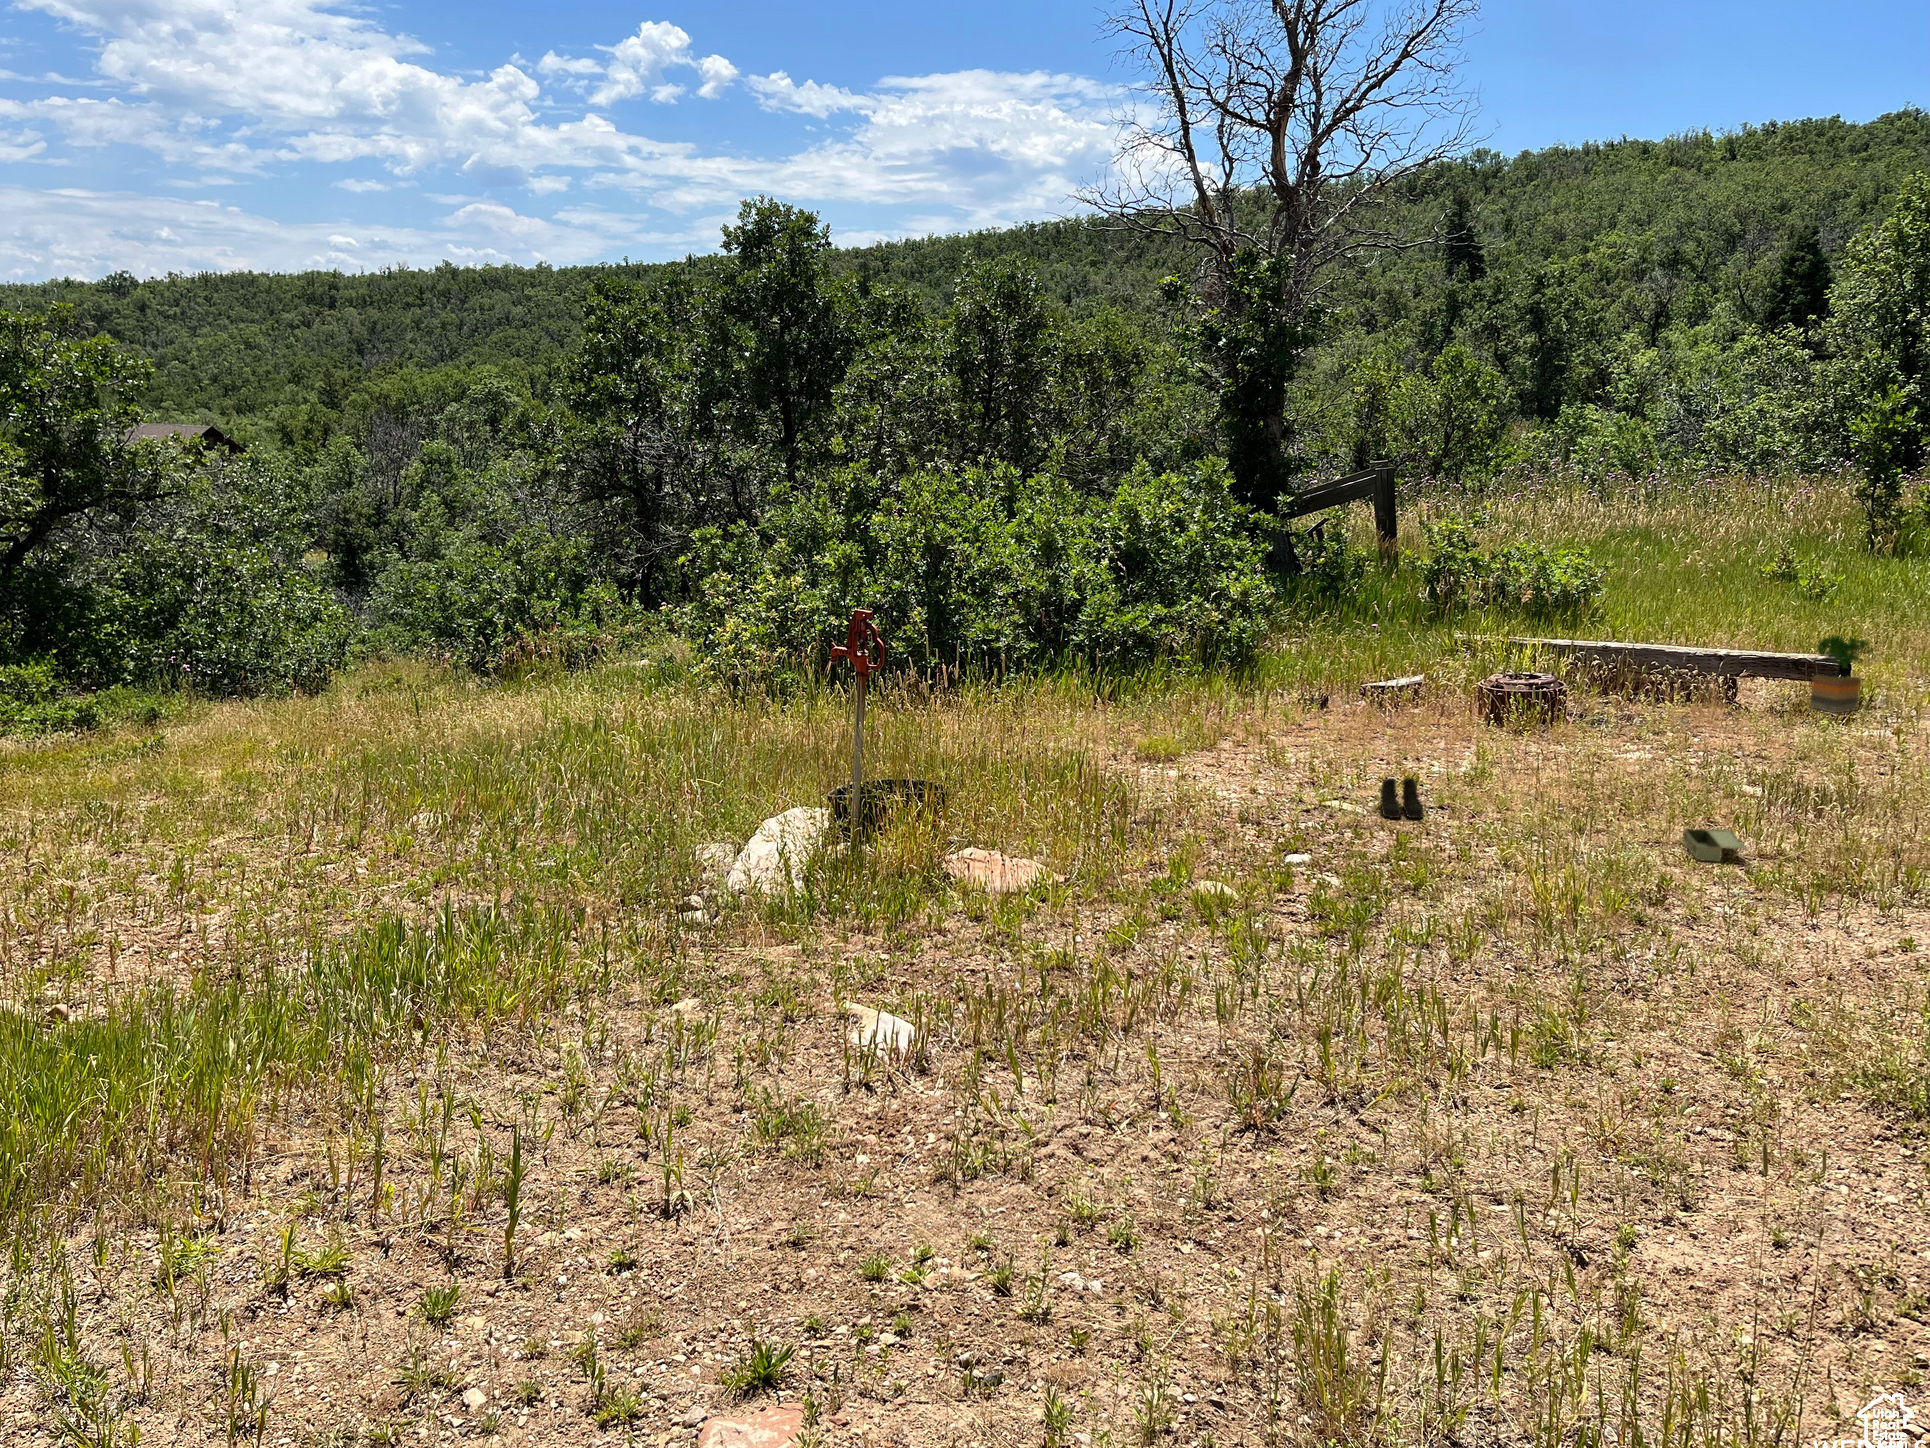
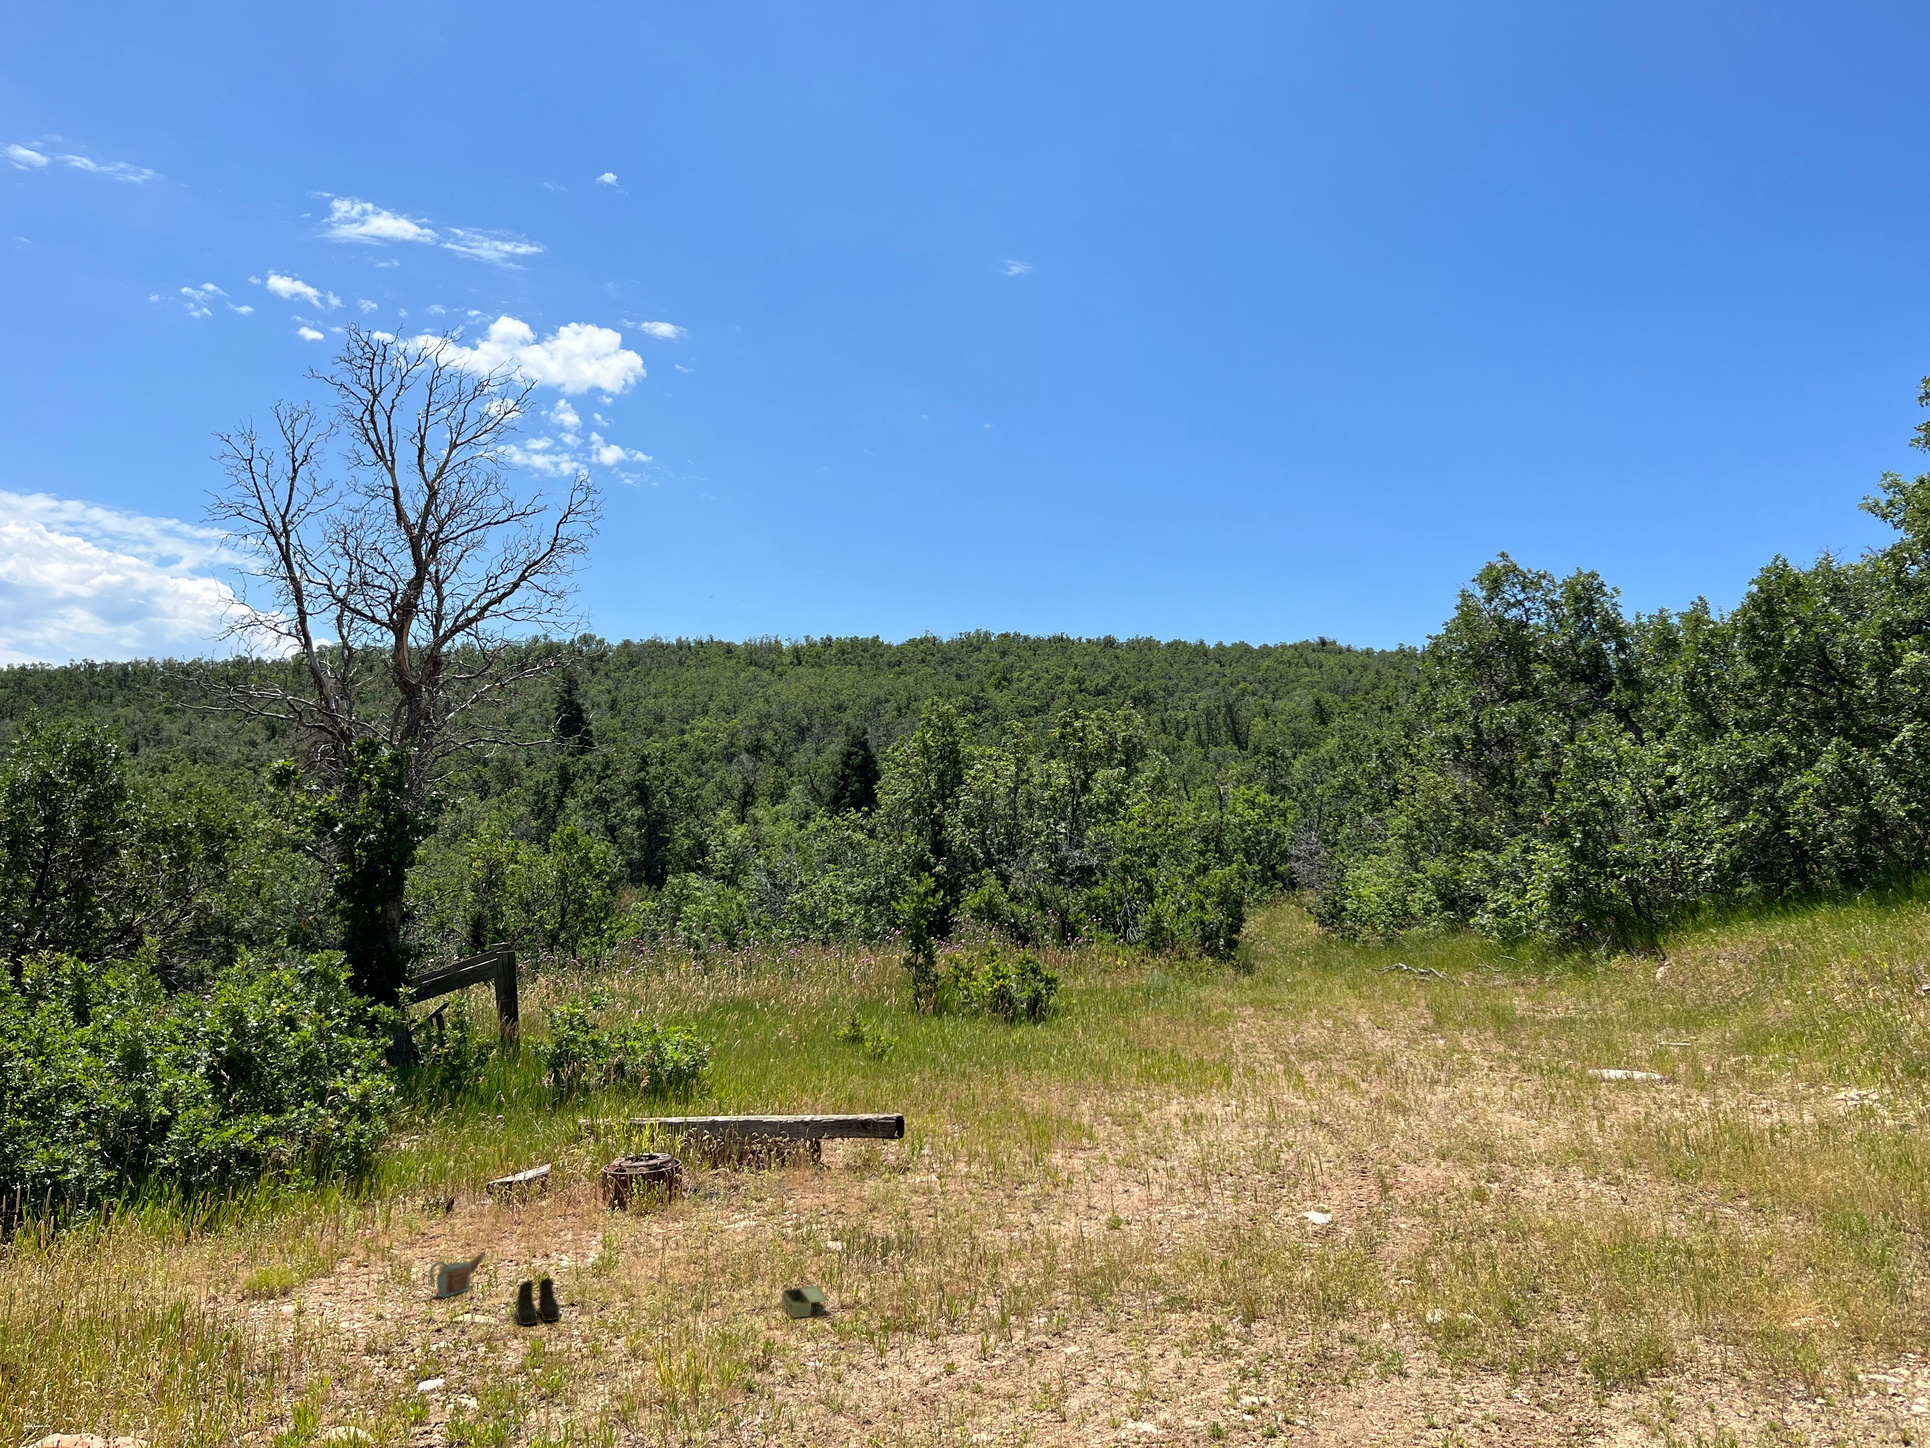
potted tree: present [1810,635,1873,713] -> none [868,1100,909,1168]
watering can: none [1298,746,1353,782] -> present [428,1252,485,1297]

